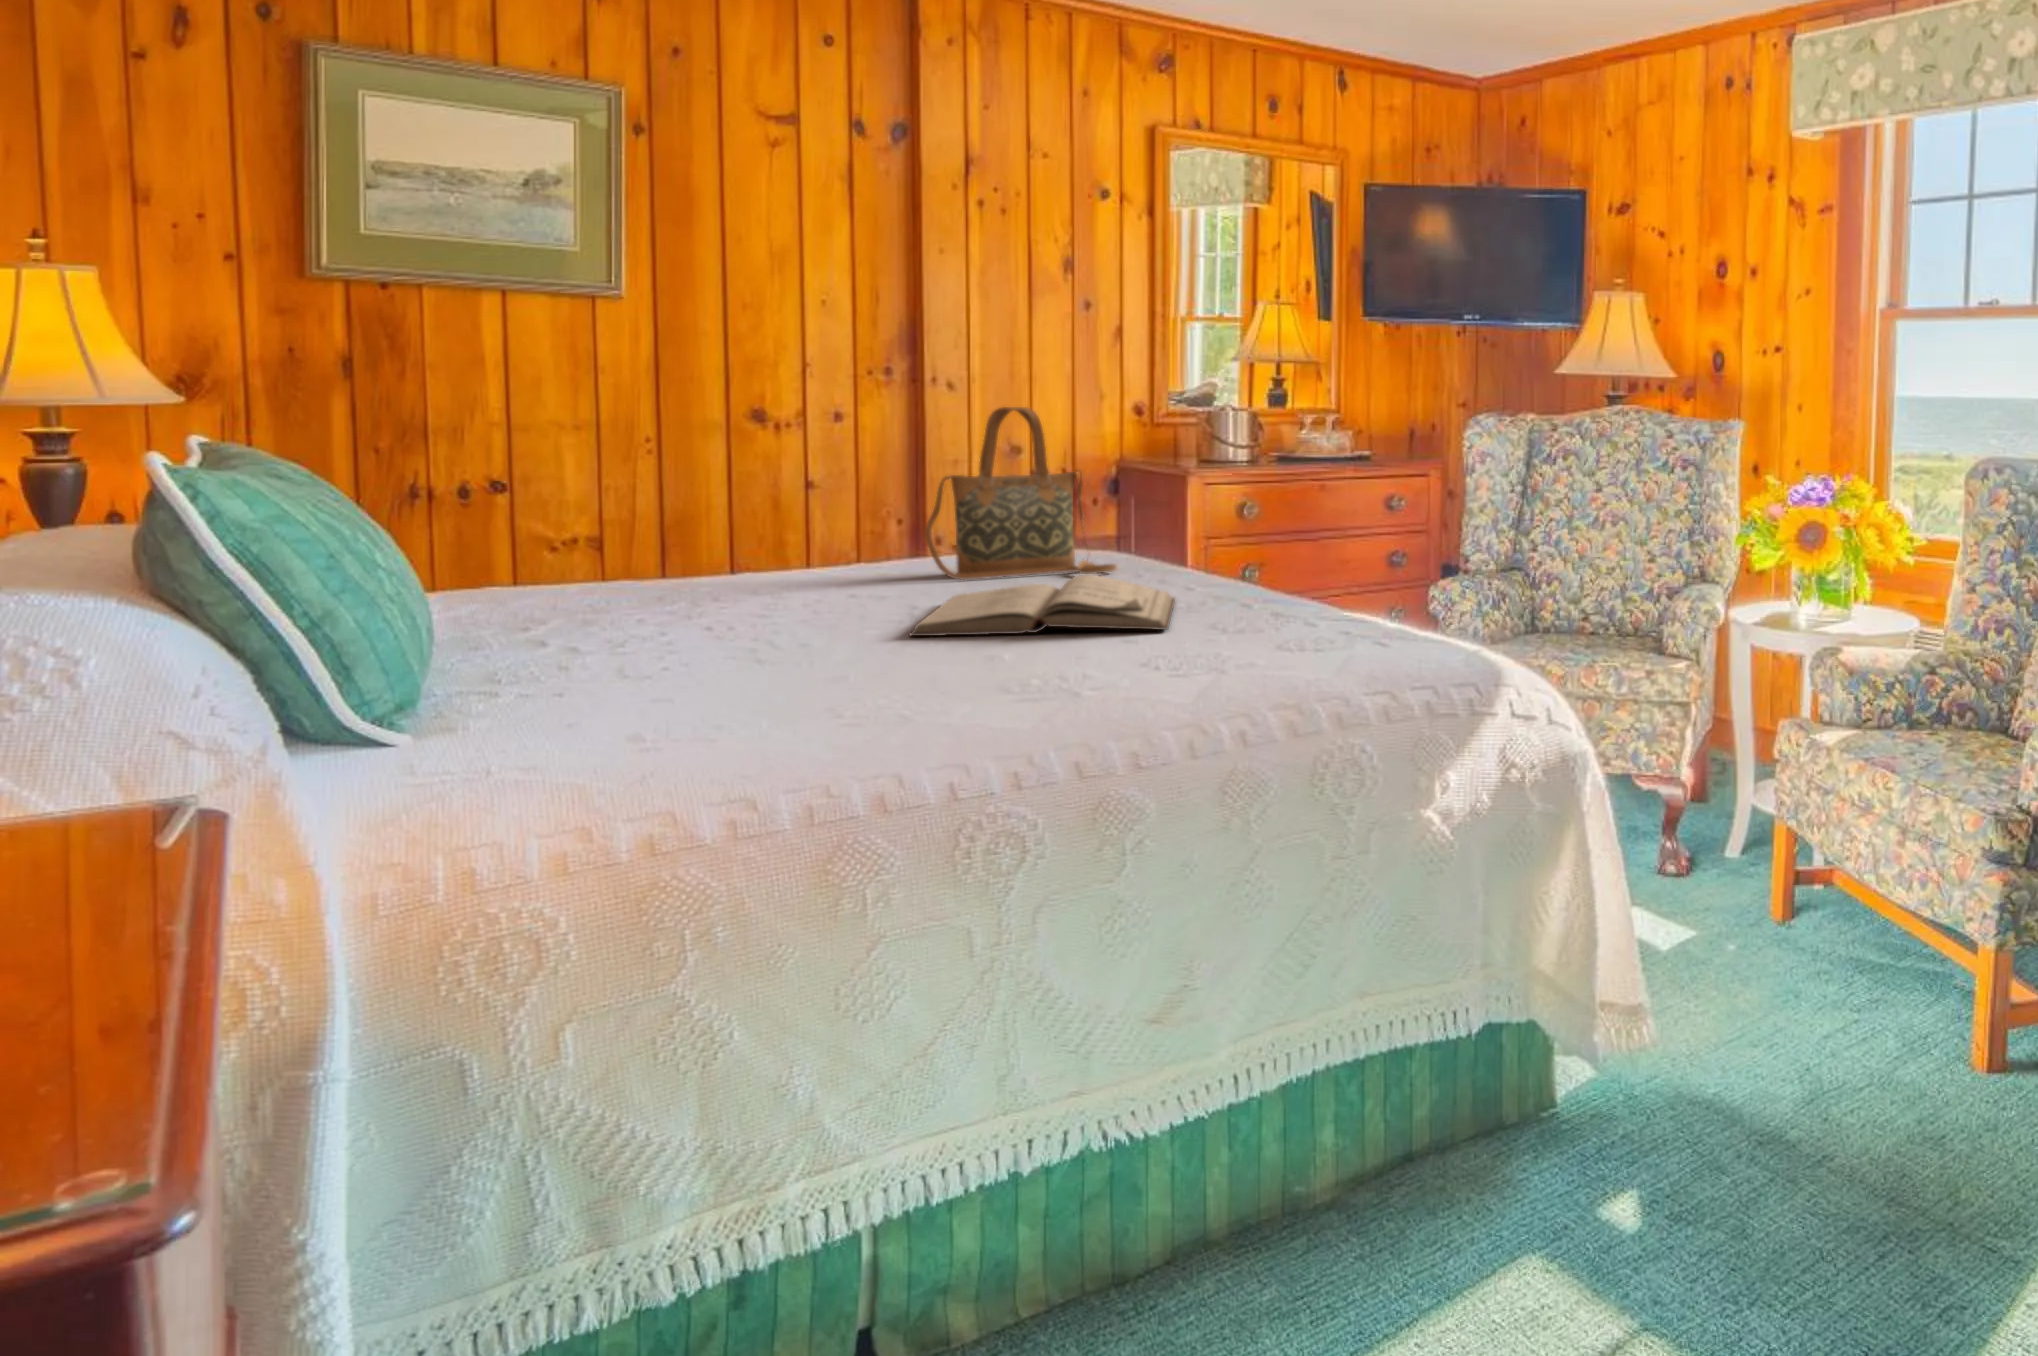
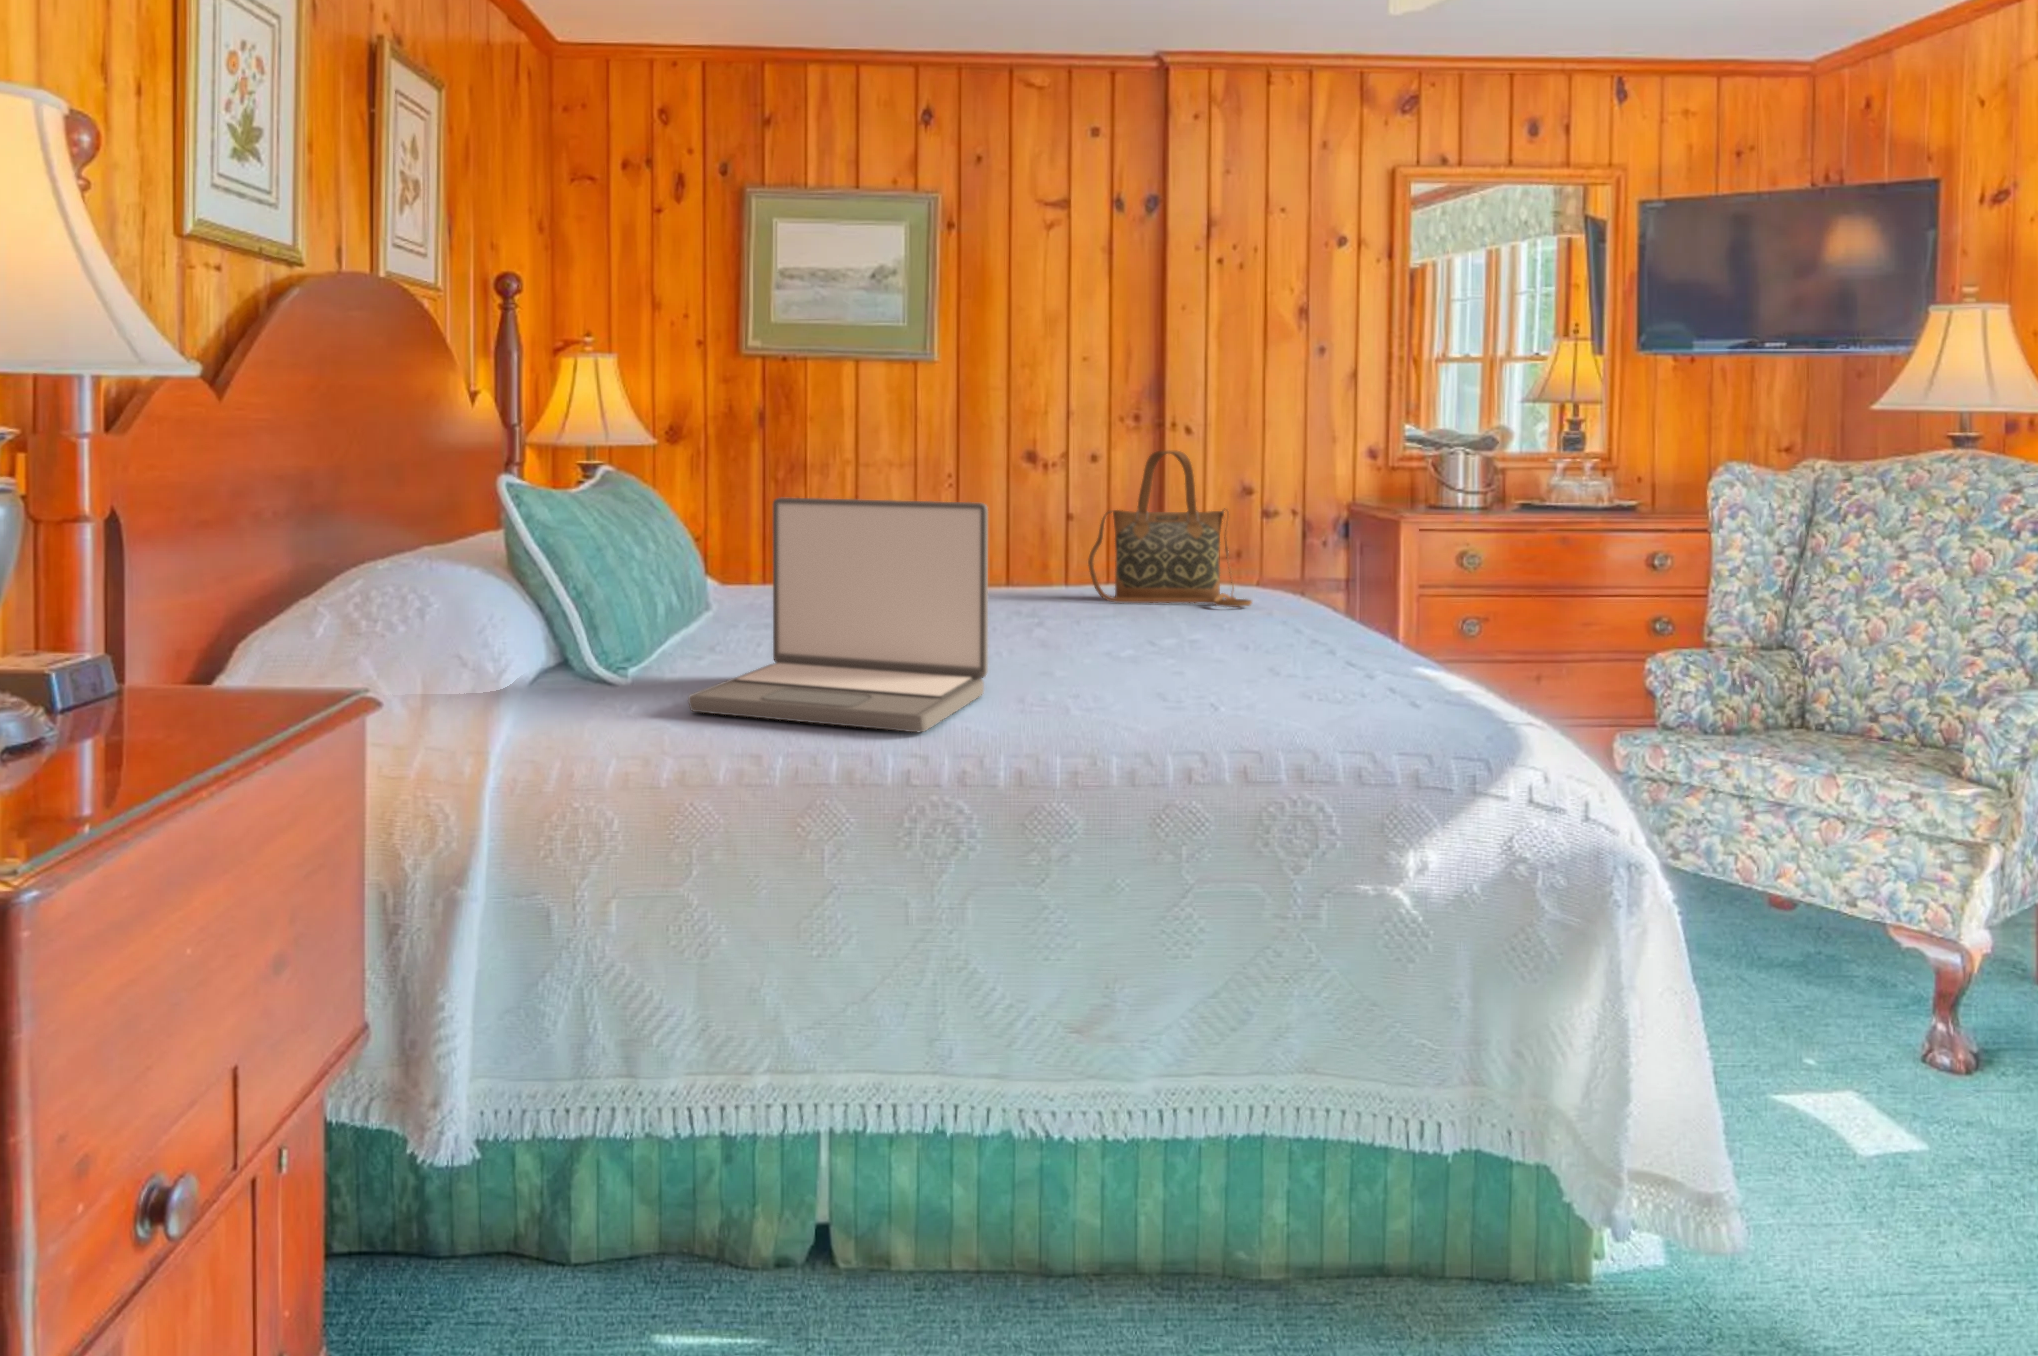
laptop: none [515,467,935,782] -> present [688,498,988,732]
book: present [910,575,1175,636] -> none [1022,606,1274,663]

